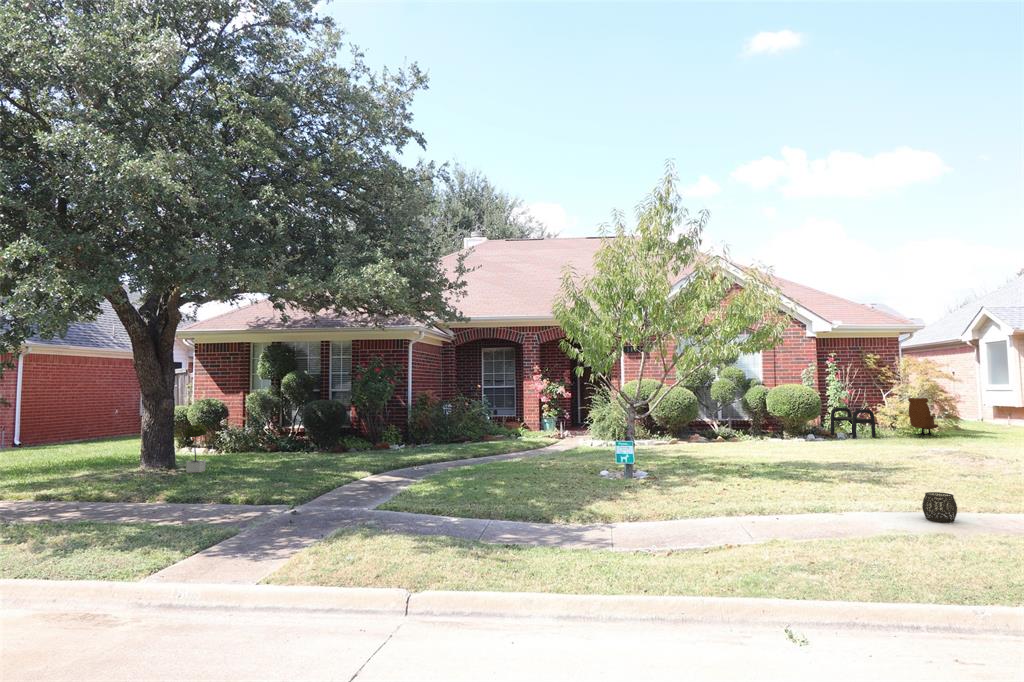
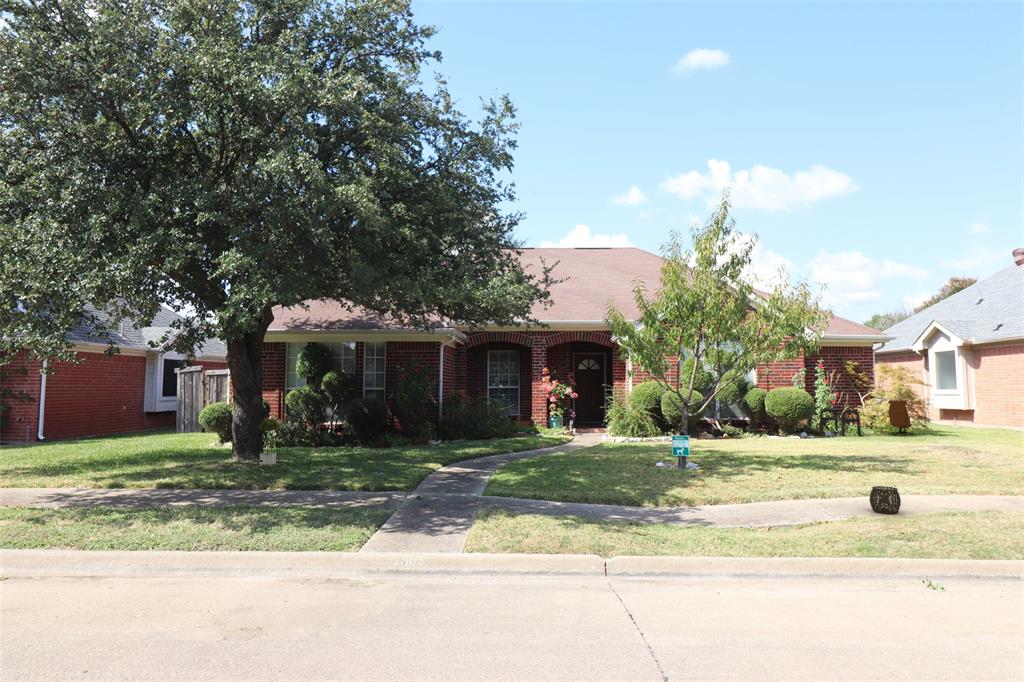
woven basket: present [922,492,957,522] -> present [870,486,901,514]

